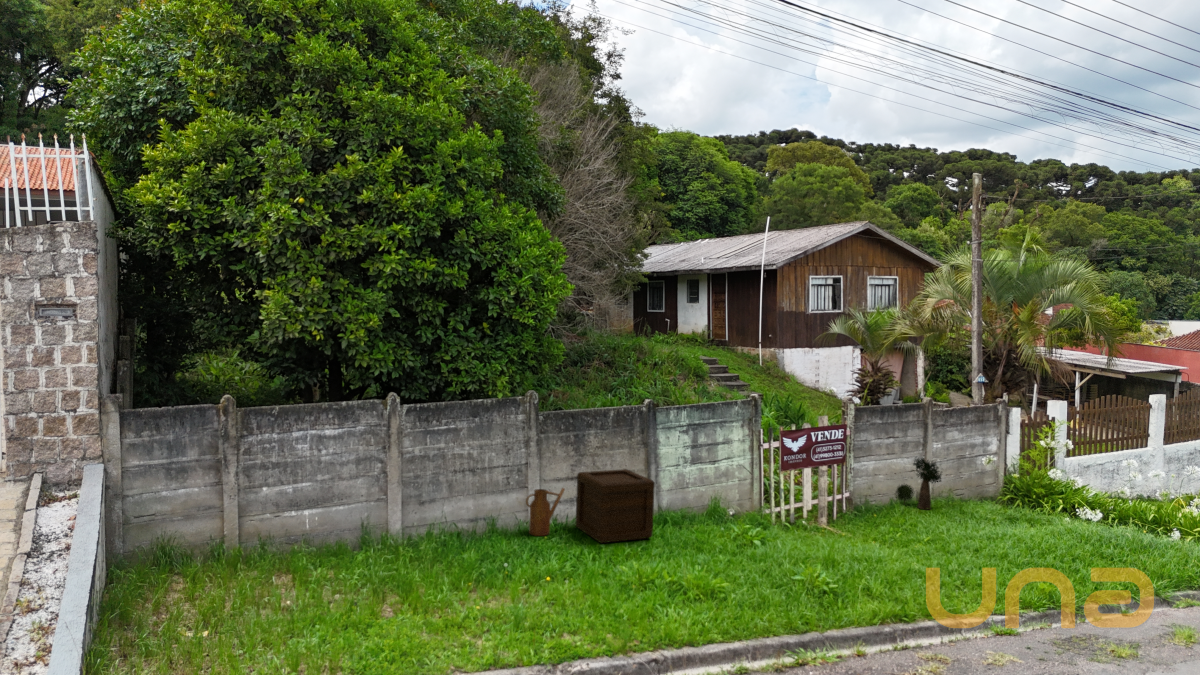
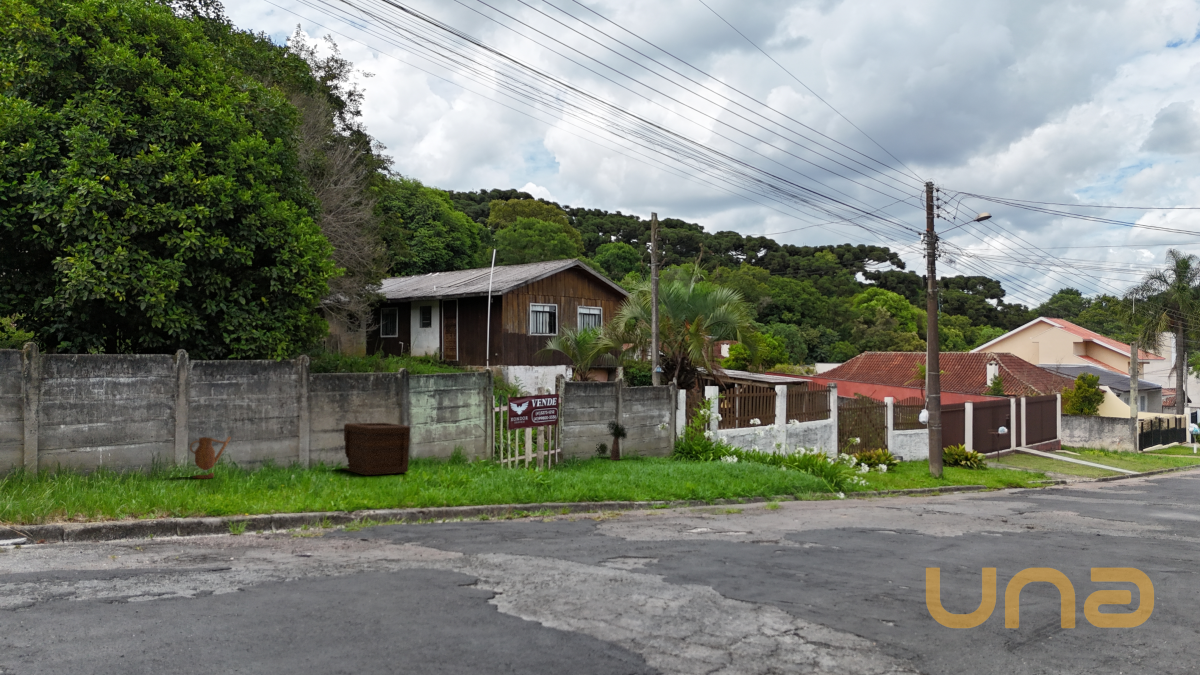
watering can: present [526,488,565,536] -> present [190,437,231,479]

